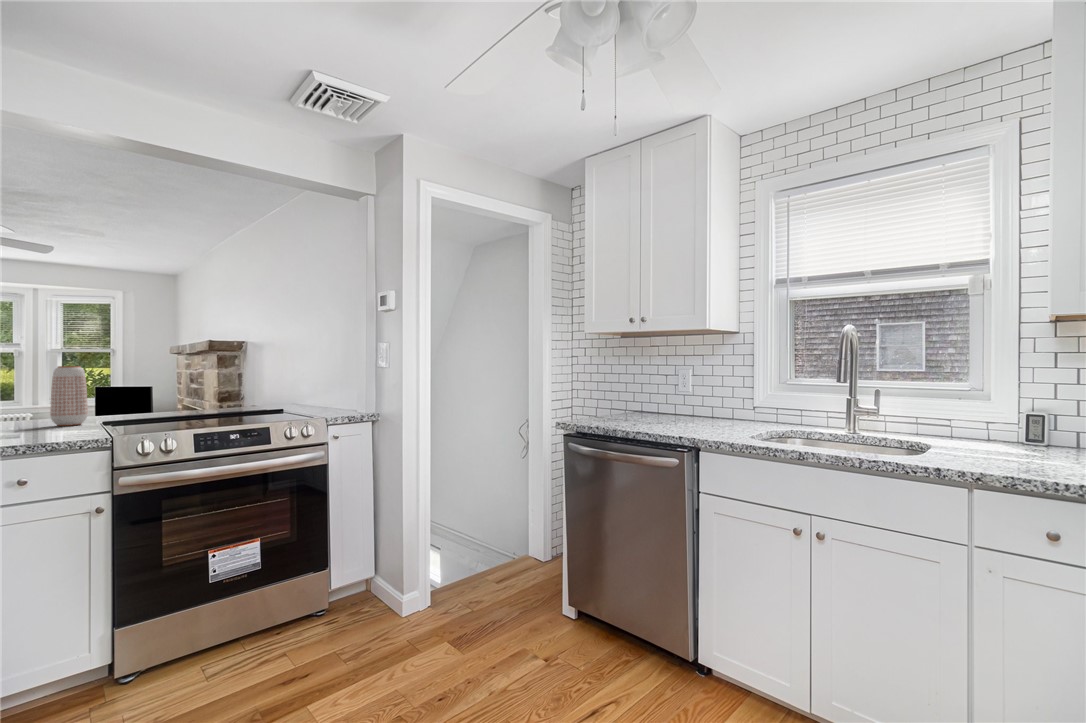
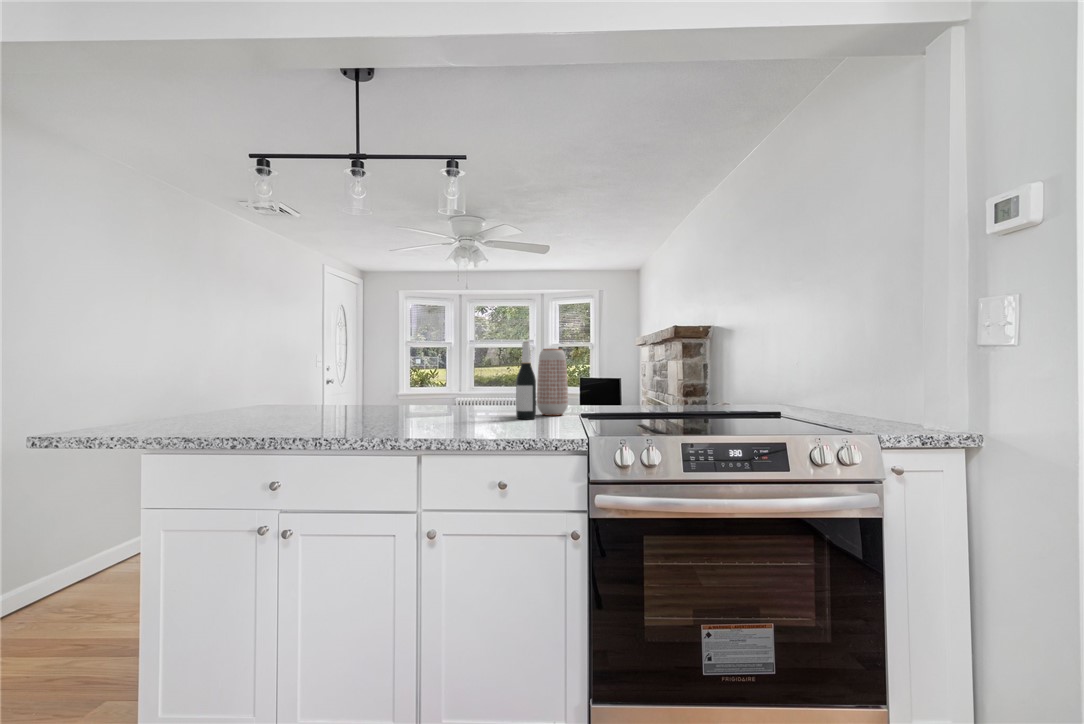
wine bottle: none [27,361,52,431] -> present [516,342,536,419]

